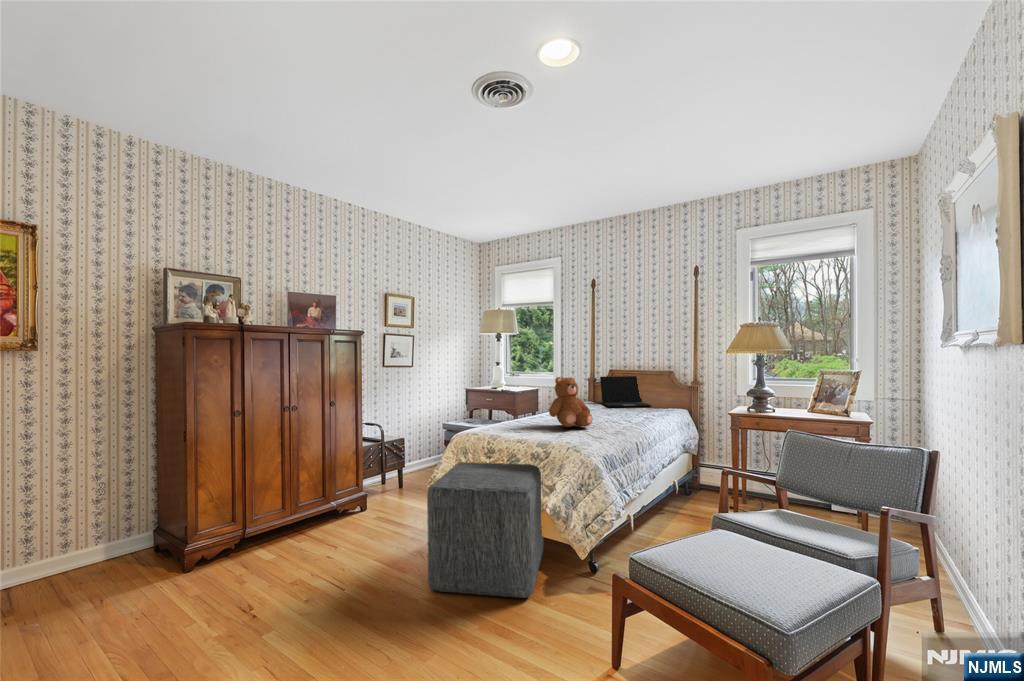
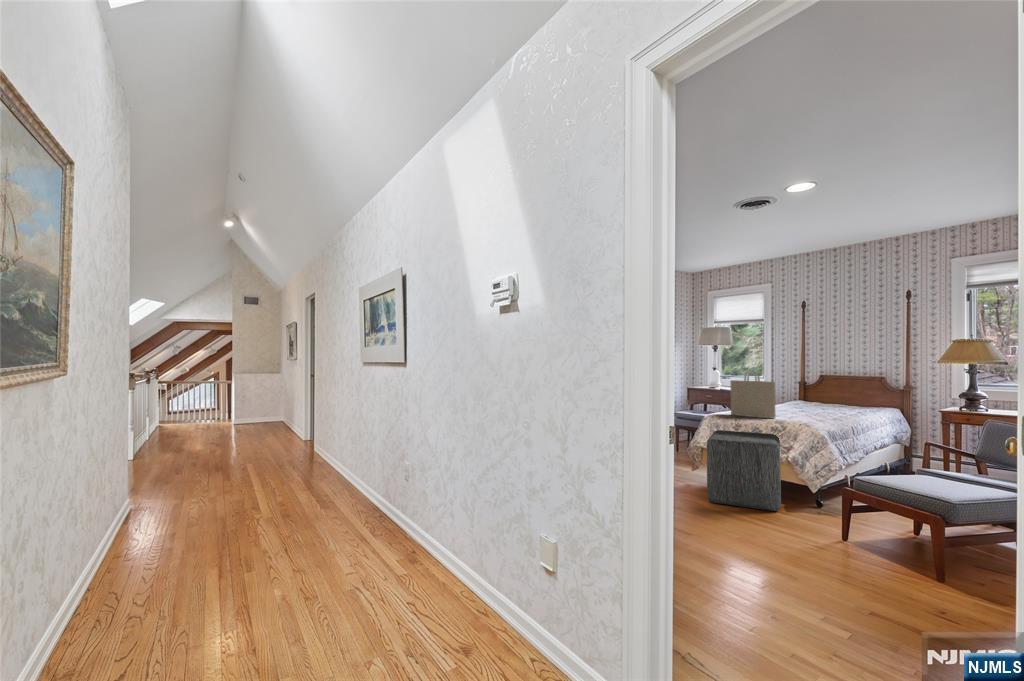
tote bag: none [486,368,541,439] -> present [730,370,776,418]
laptop: present [600,376,651,408] -> none [813,380,863,406]
teddy bear: present [549,377,593,427] -> none [777,377,814,415]

